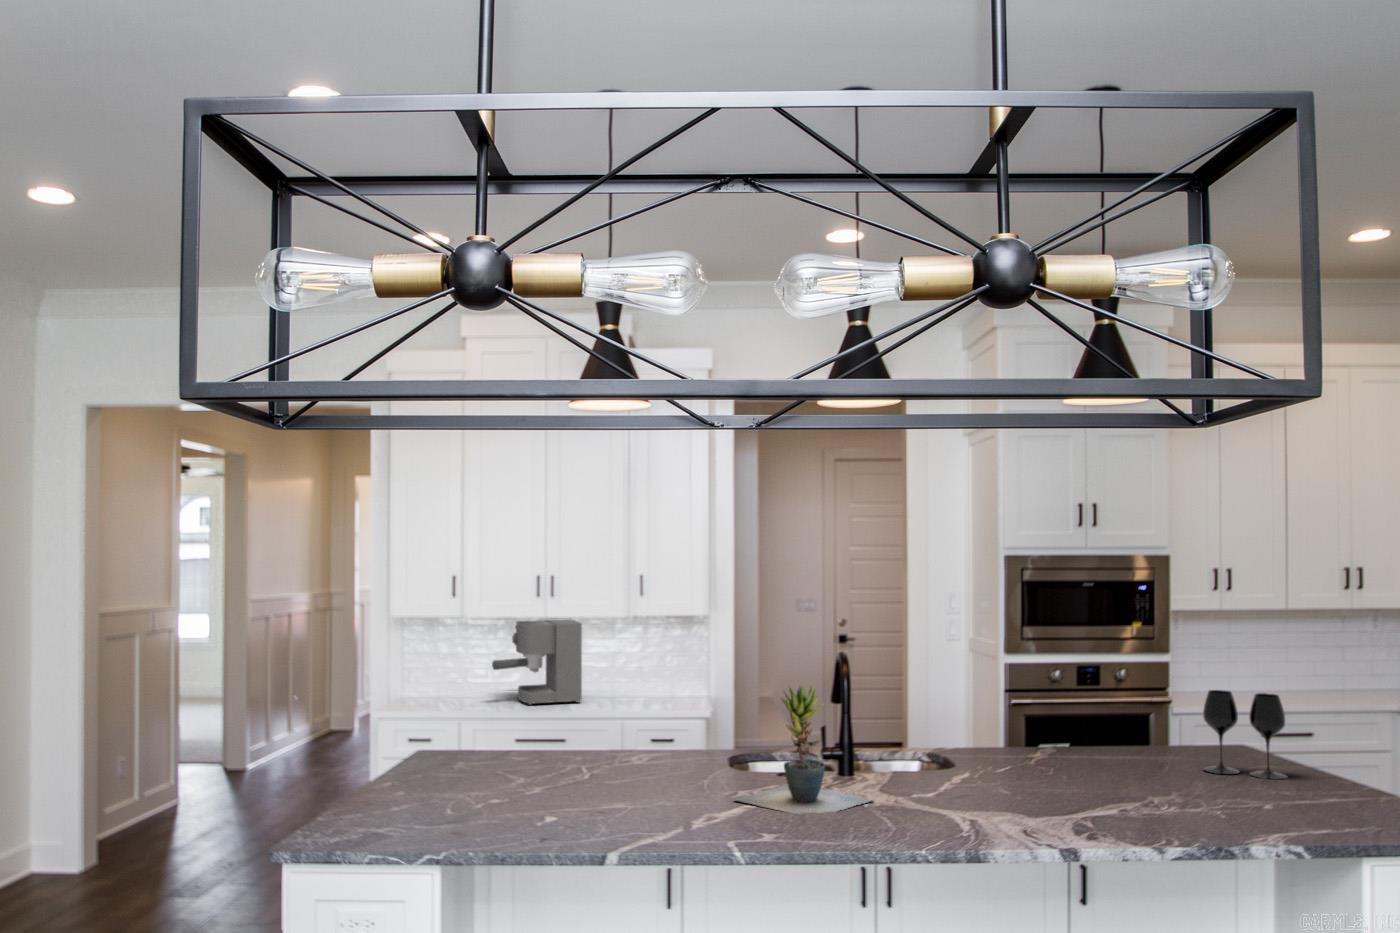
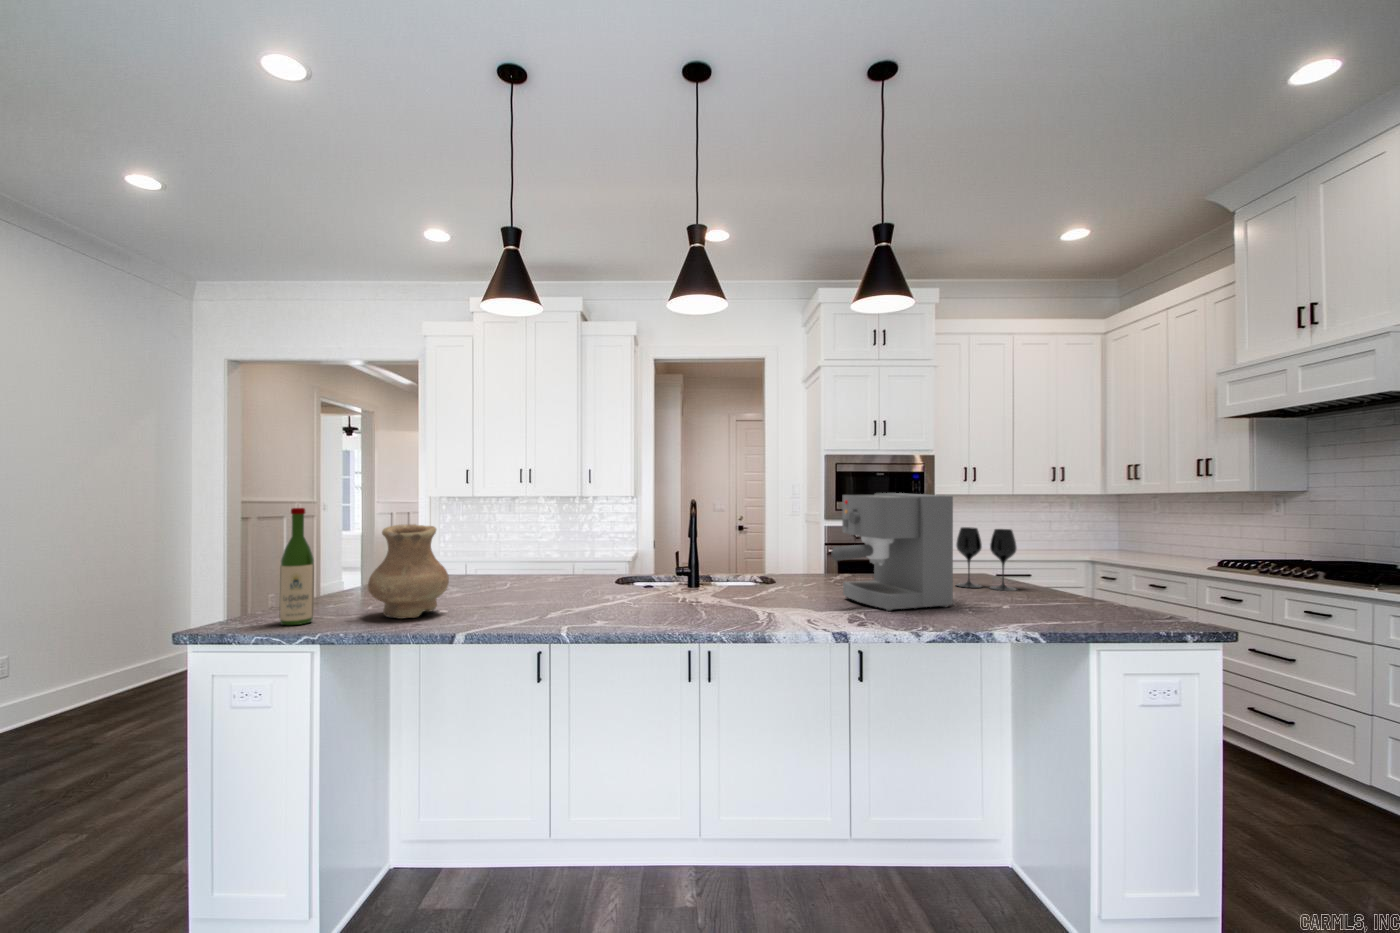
coffee maker: present [492,618,582,705] -> present [831,493,953,611]
potted plant: present [735,686,871,814] -> none [591,511,702,612]
wine bottle: none [391,699,426,842] -> present [279,508,314,625]
vase: none [481,712,573,831] -> present [368,524,449,619]

